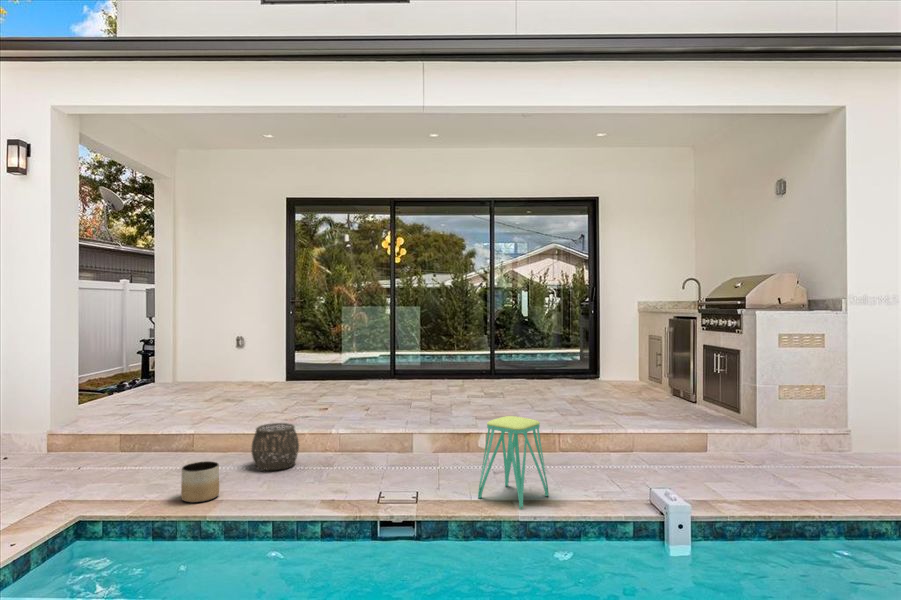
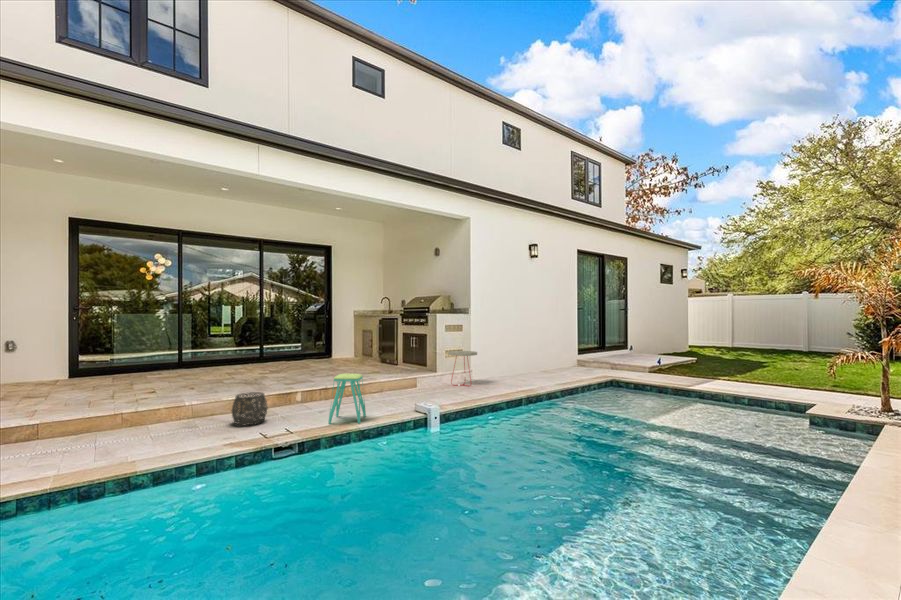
side table: none [780,387,854,467] -> present [448,351,477,386]
woven basket: present [252,423,299,471] -> present [232,392,268,426]
planter: present [181,461,219,503] -> none [89,434,127,469]

